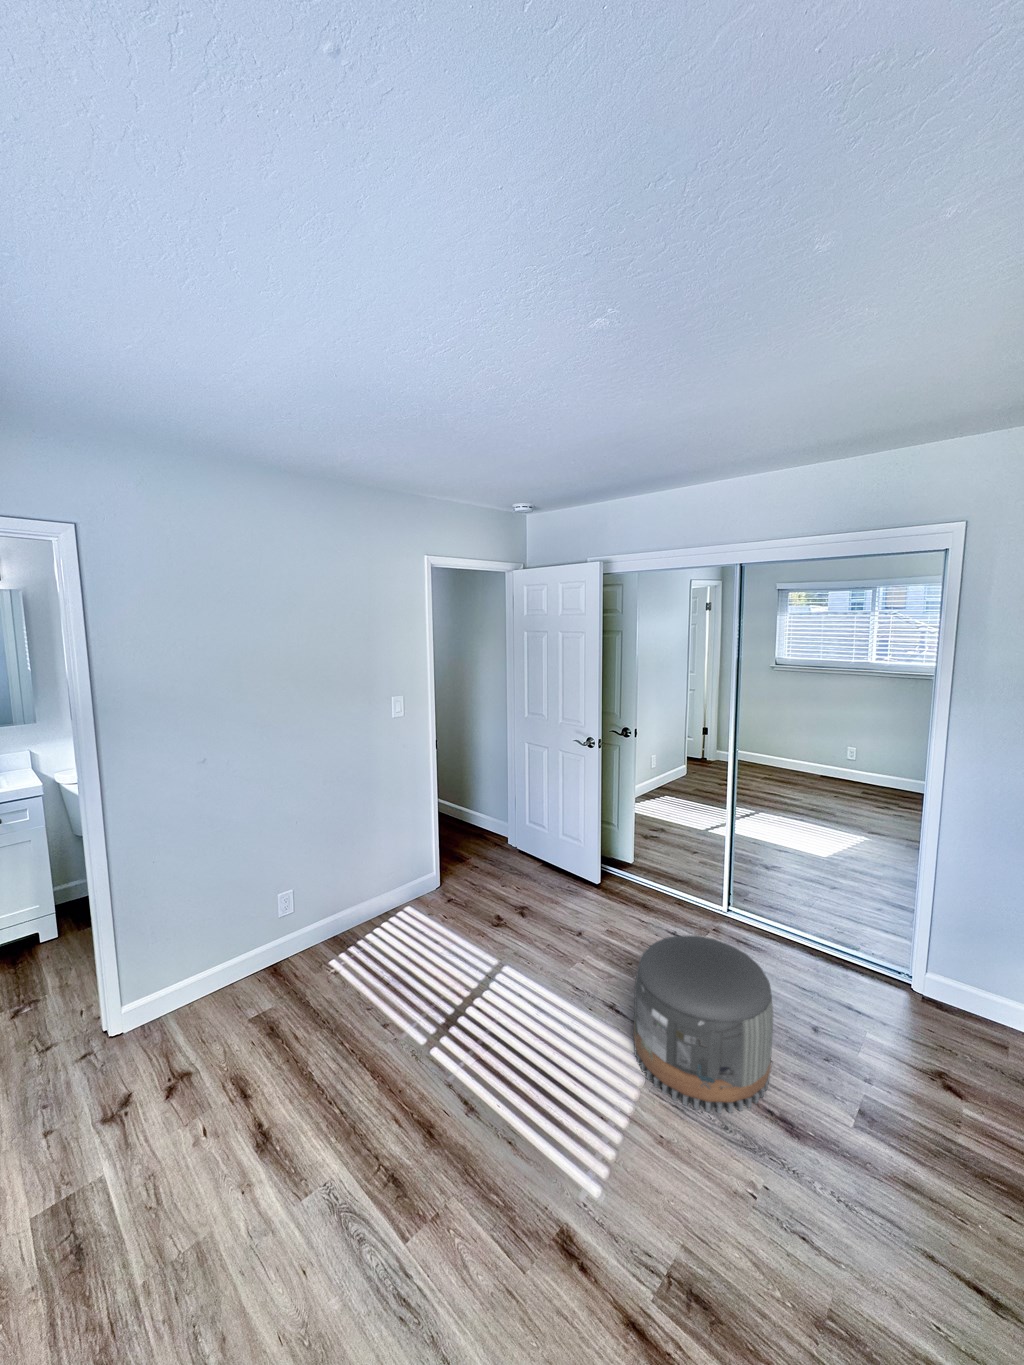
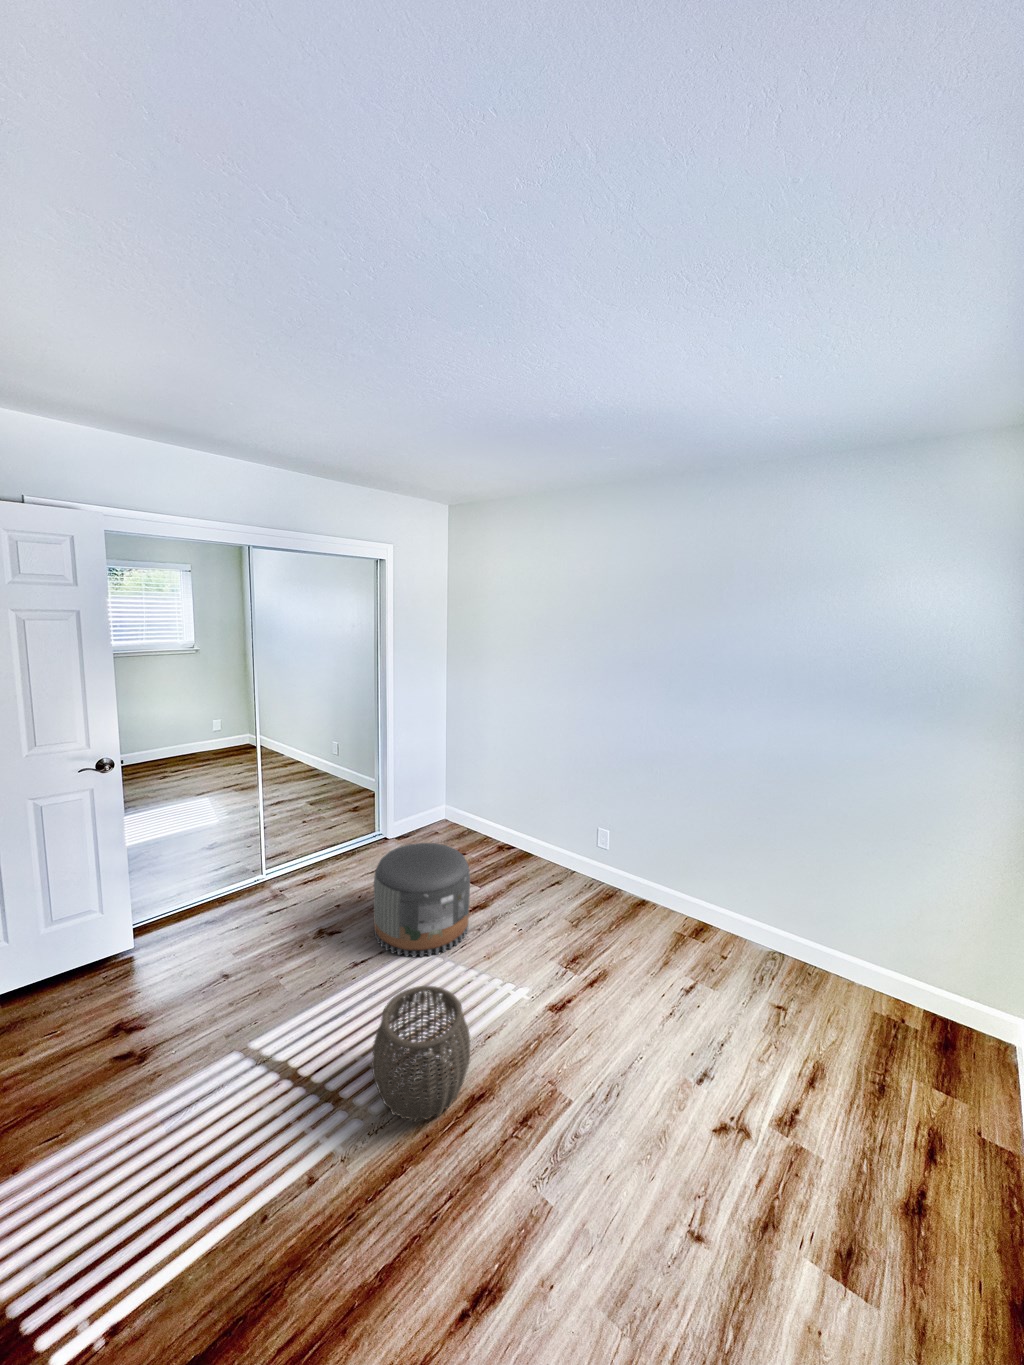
woven basket: none [402,983,498,1112] -> present [372,986,470,1122]

